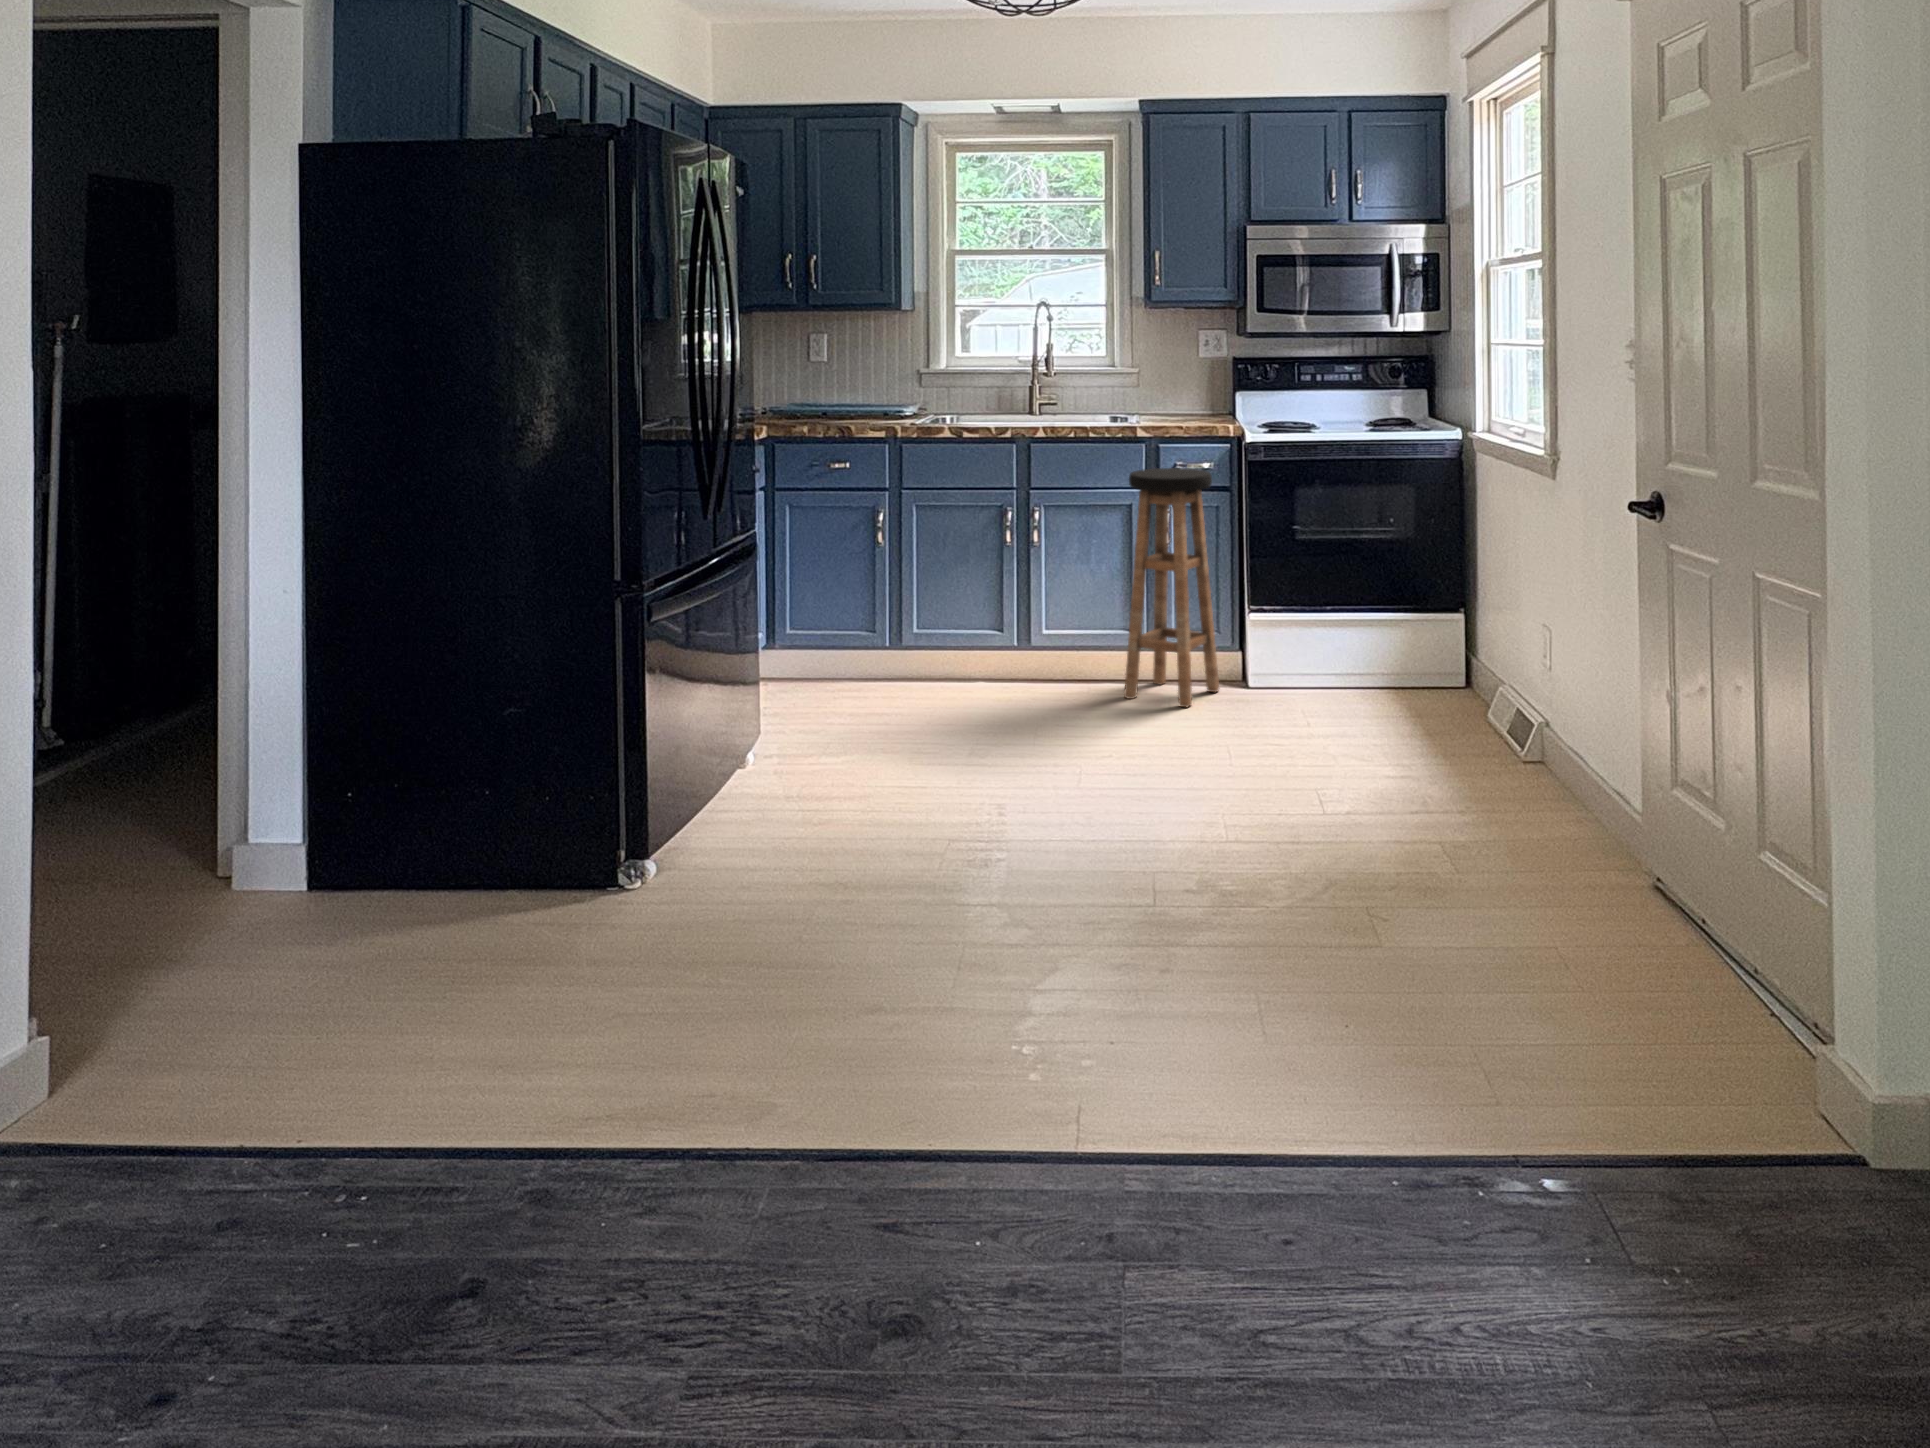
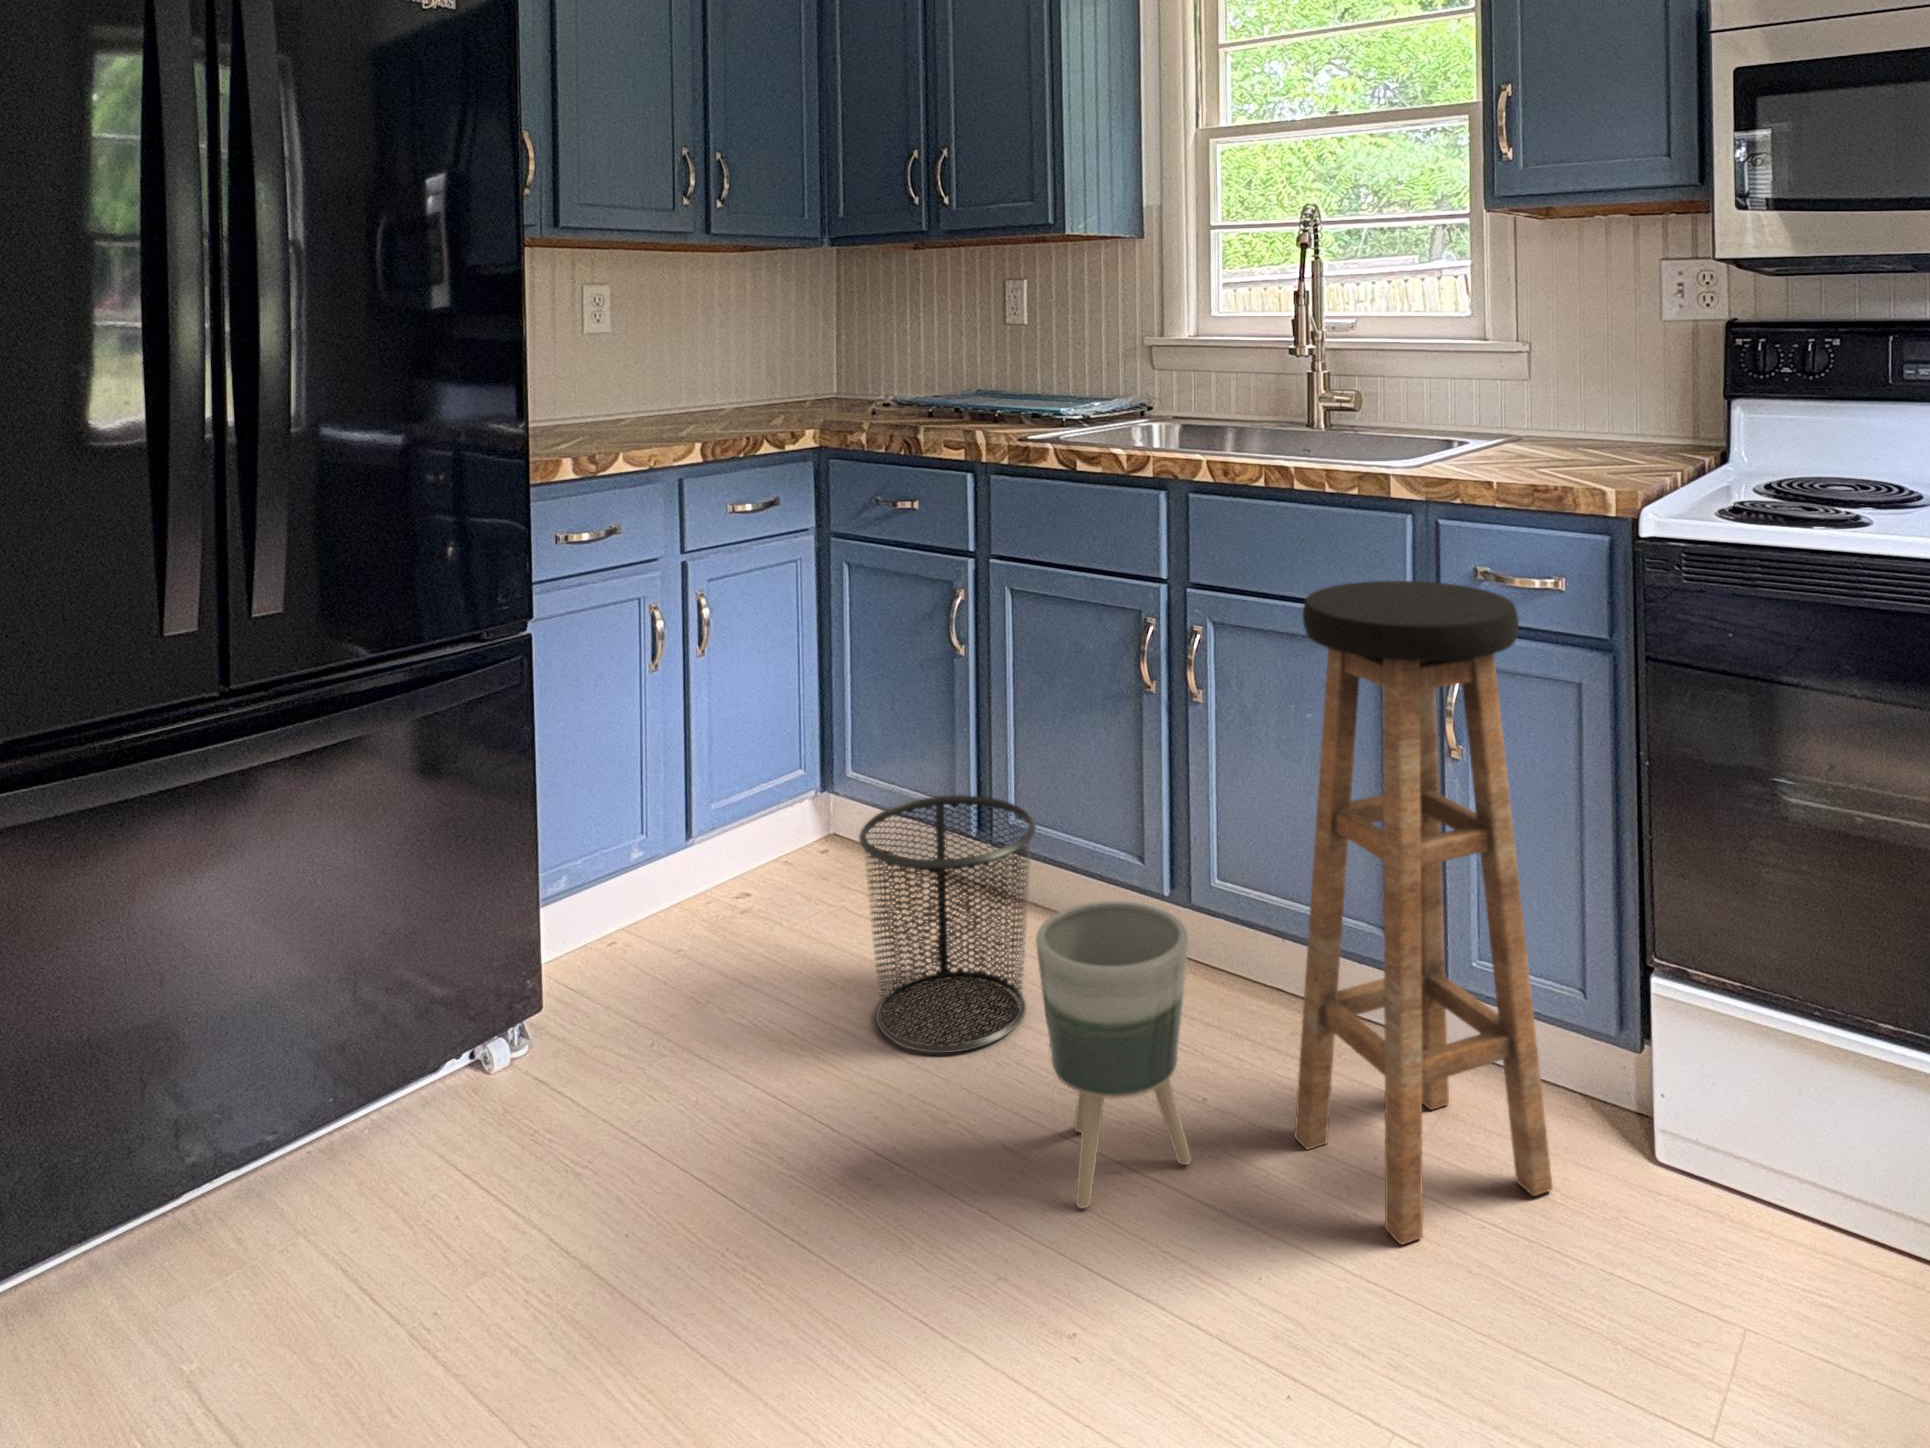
waste bin: none [900,600,986,708] -> present [859,795,1036,1053]
planter: none [1041,611,1104,722] -> present [1036,901,1191,1209]

